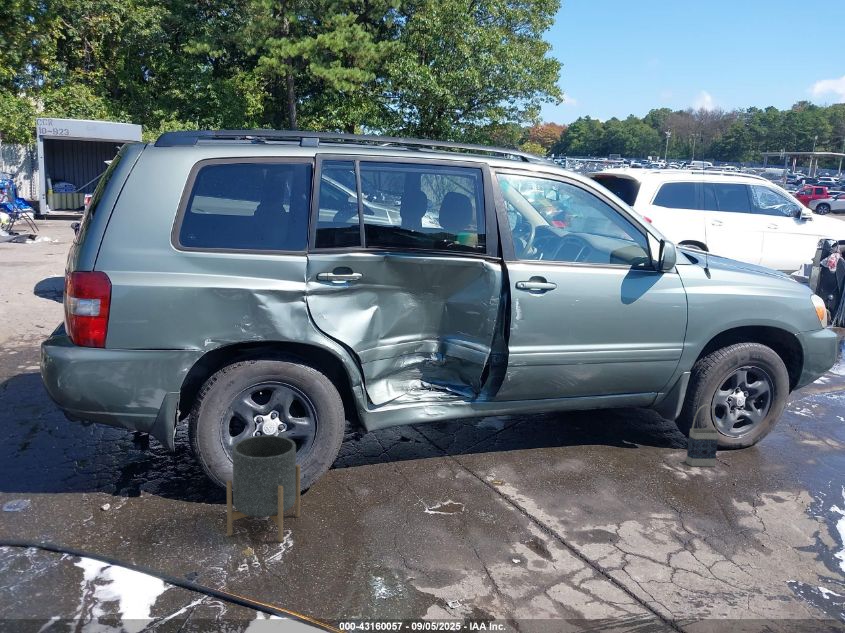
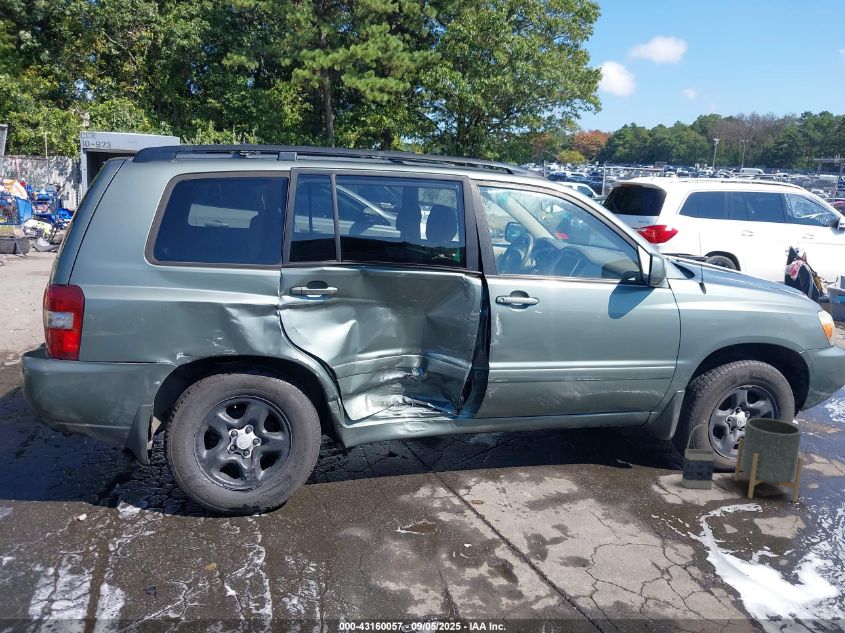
planter: present [227,435,300,542] -> present [734,418,803,502]

